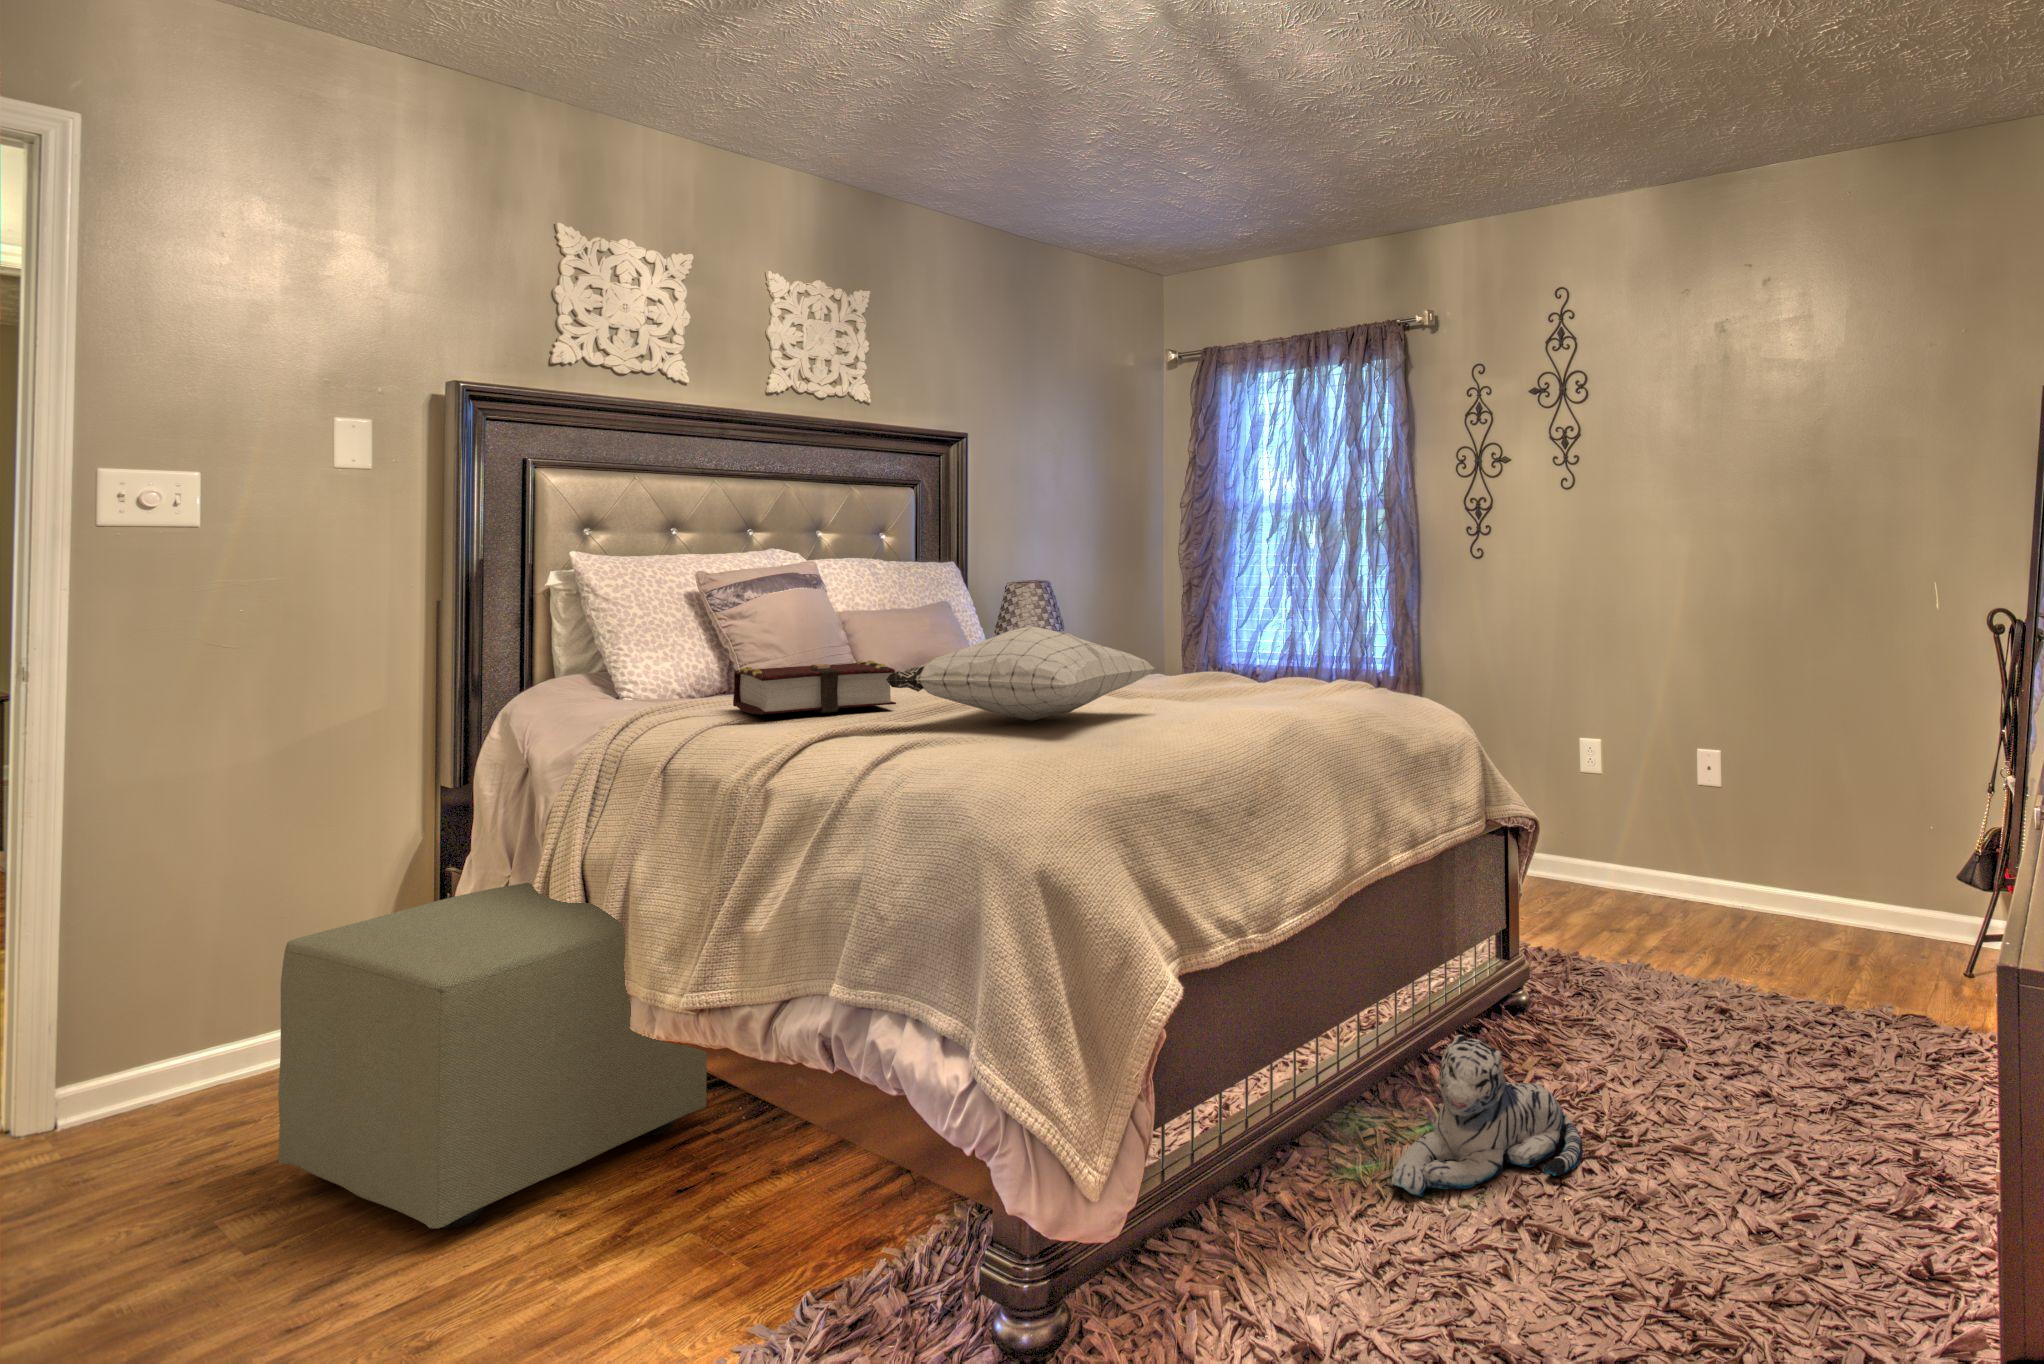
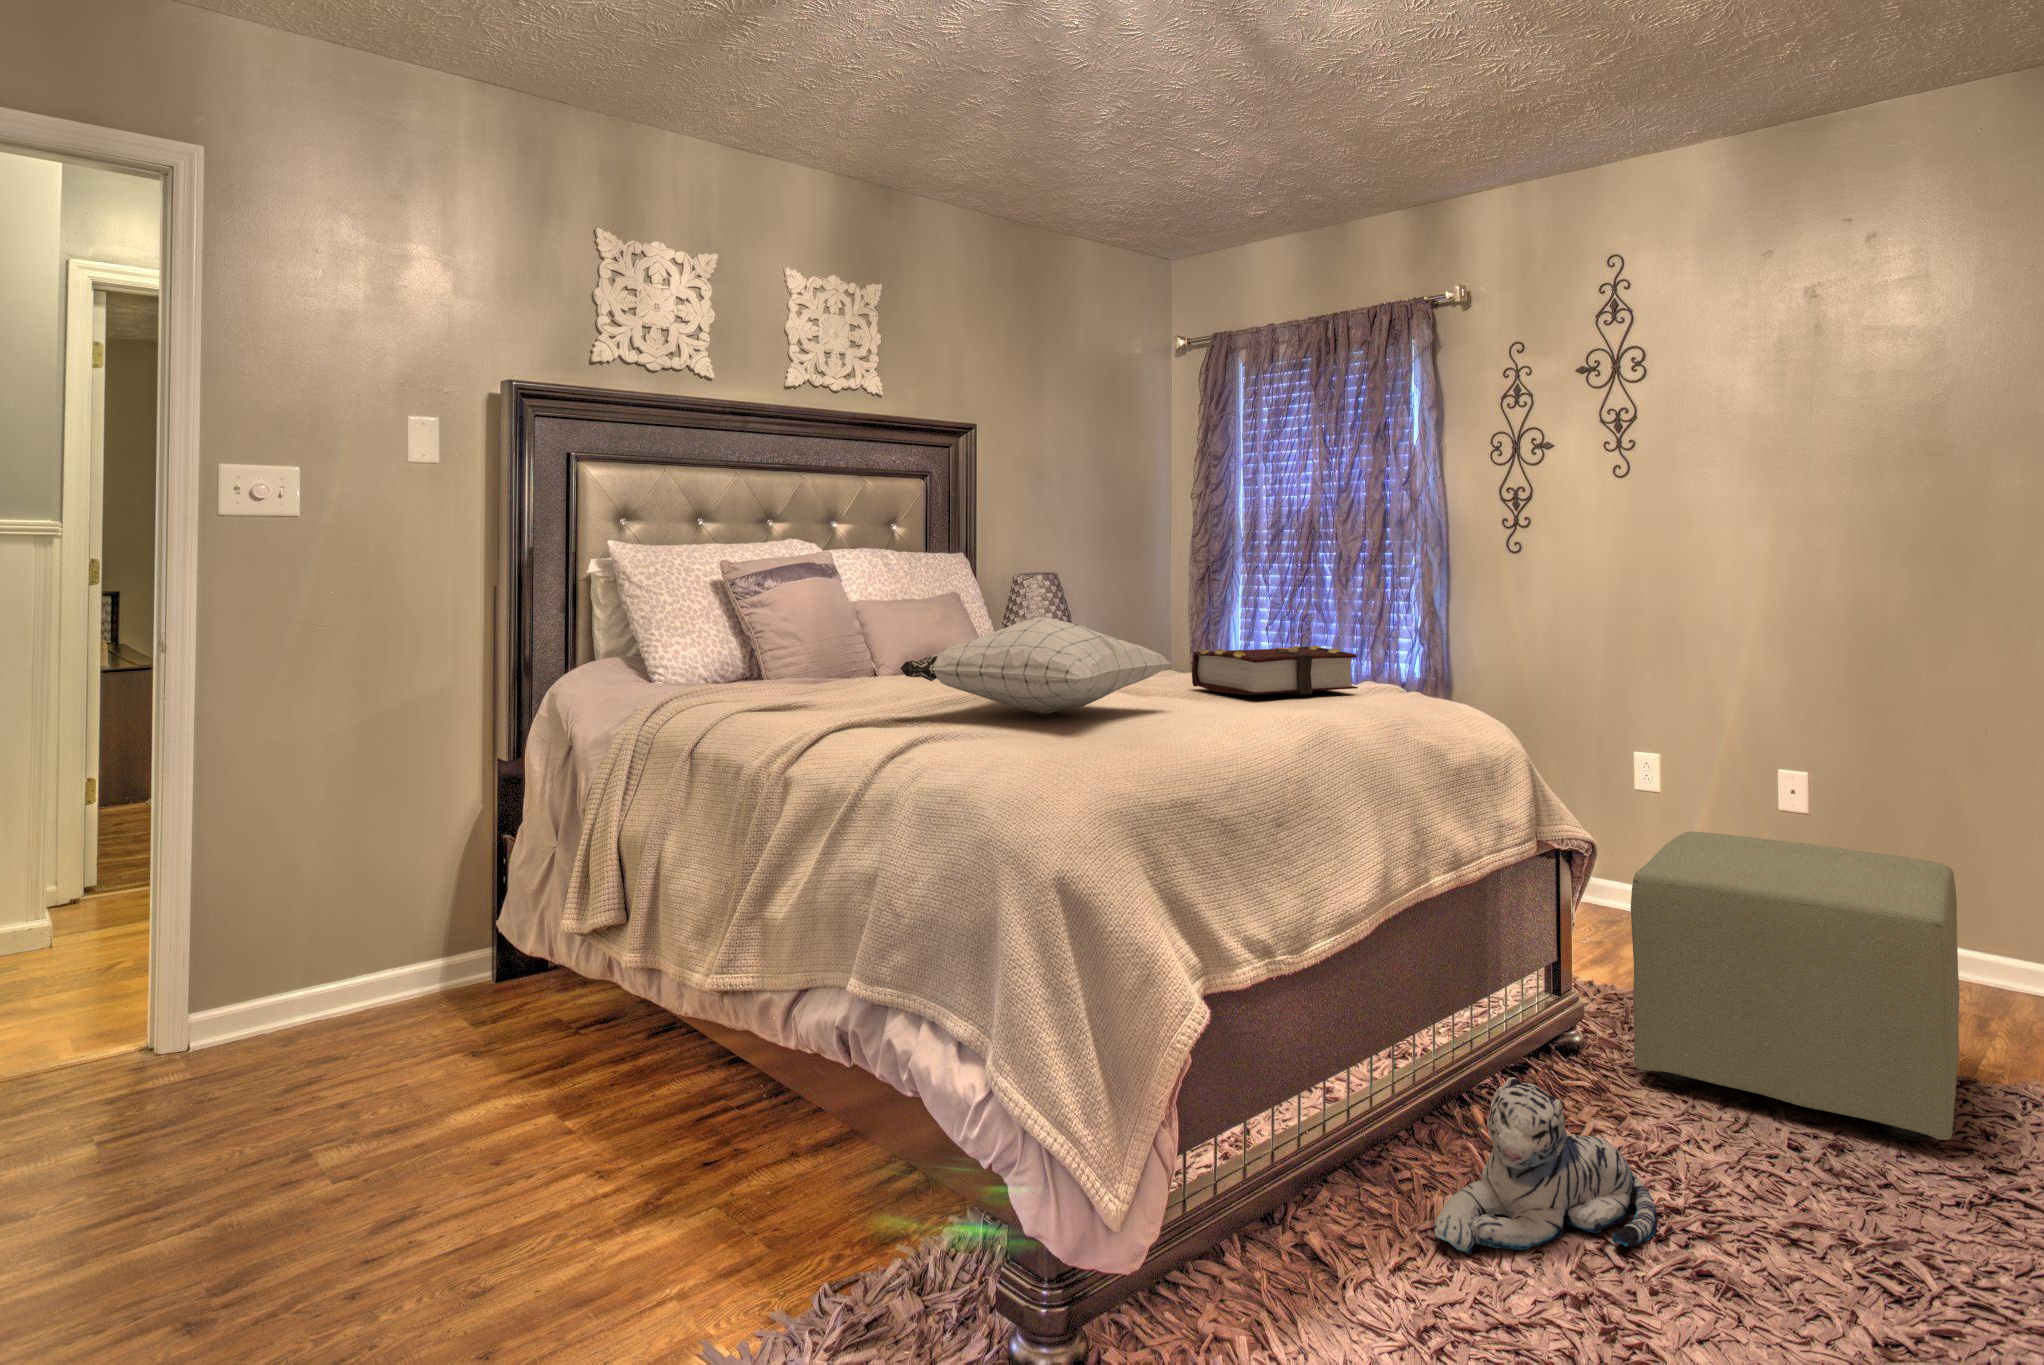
book: present [733,661,896,714] -> present [1192,645,1358,695]
ottoman: present [278,883,707,1228] -> present [1631,831,1959,1141]

